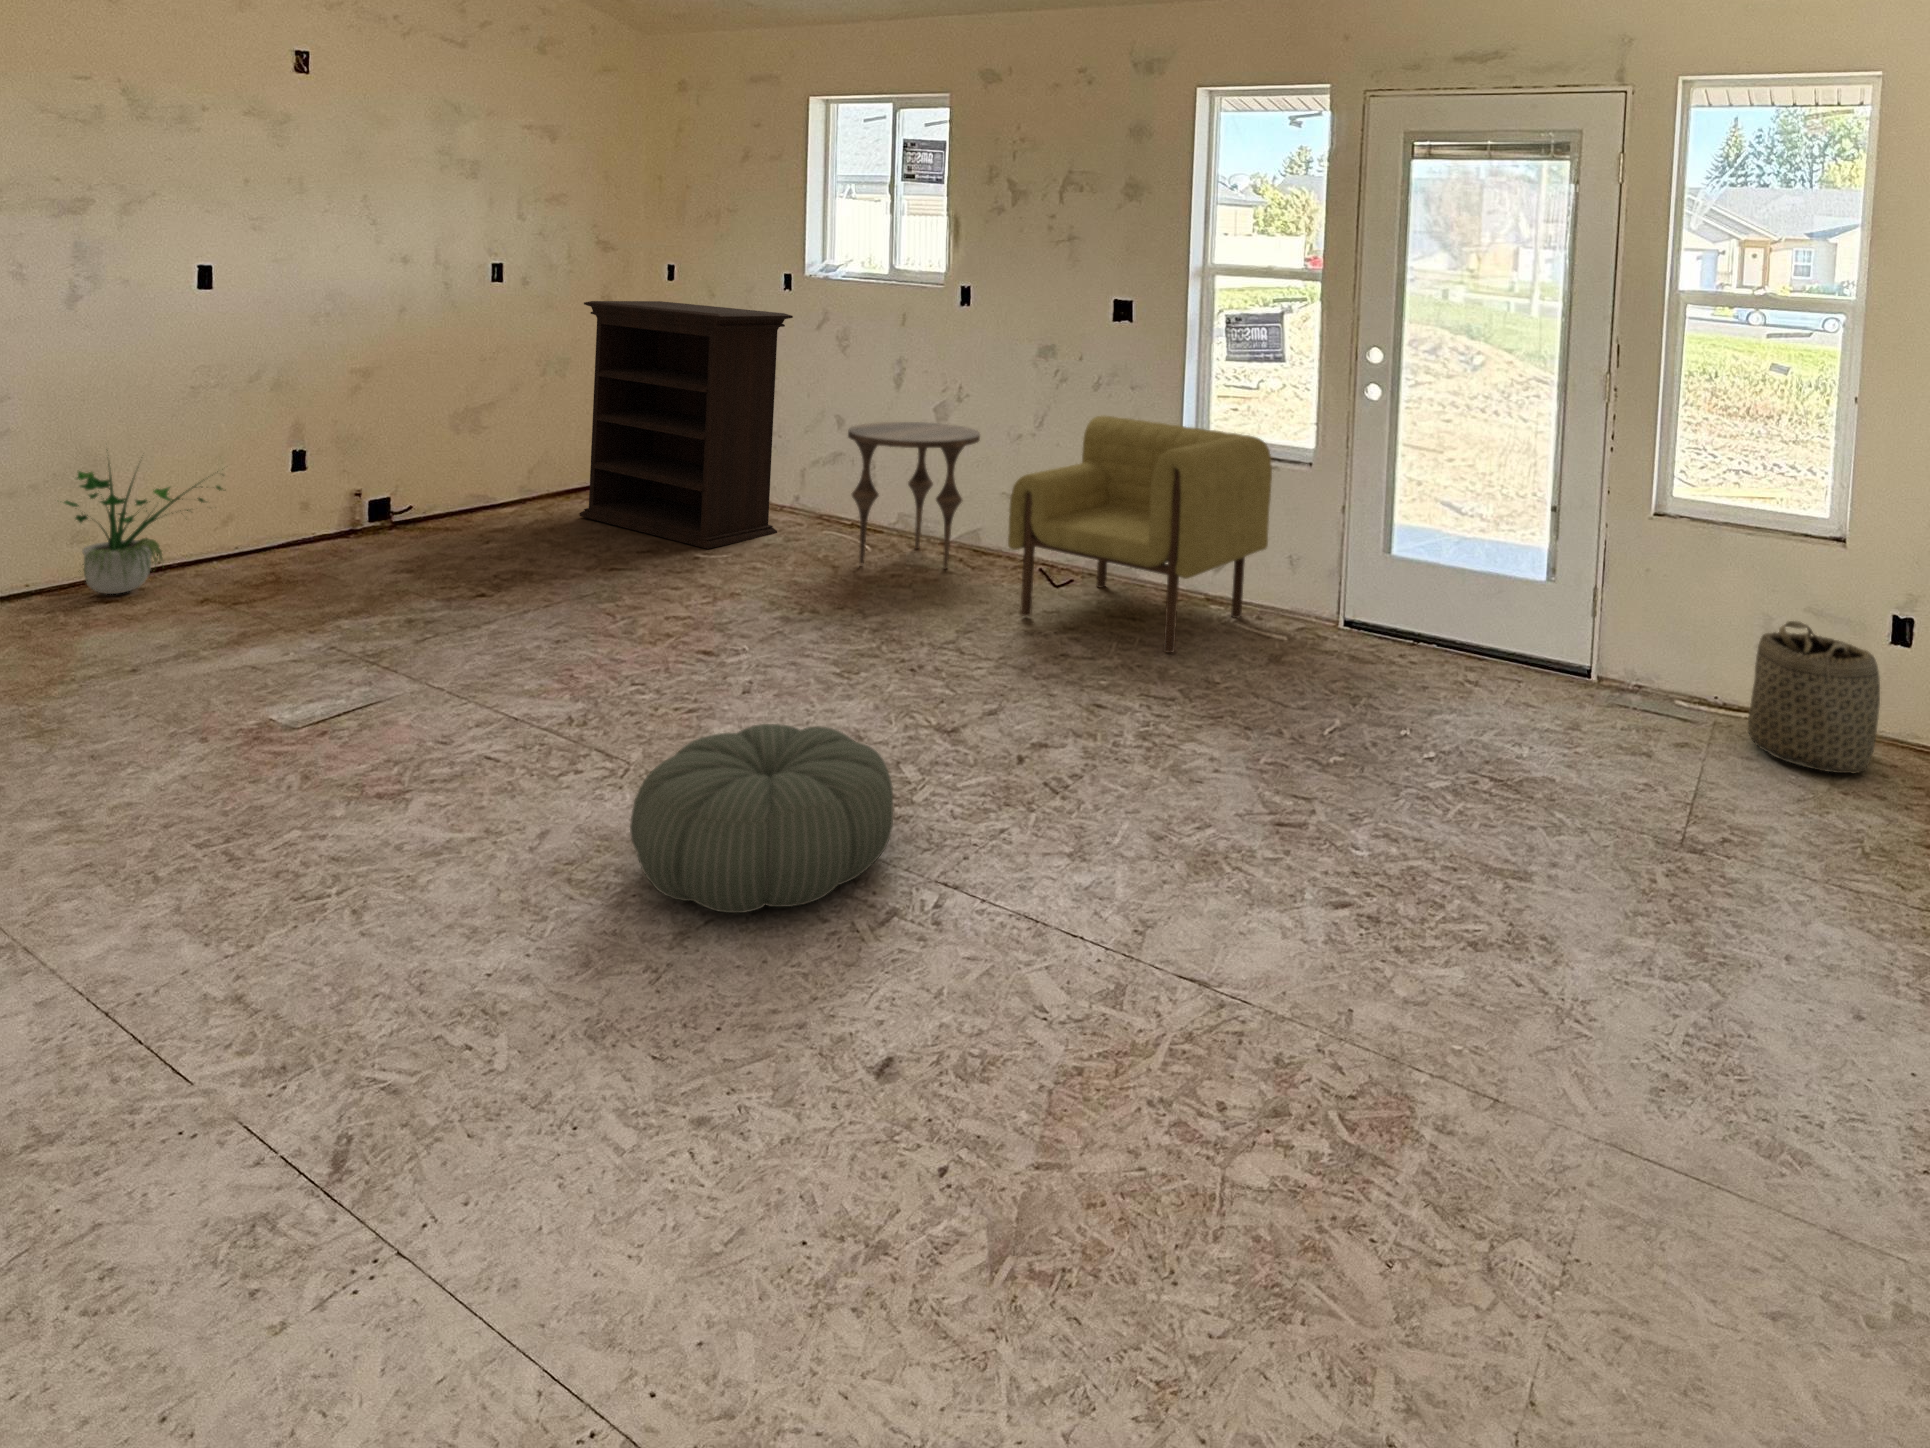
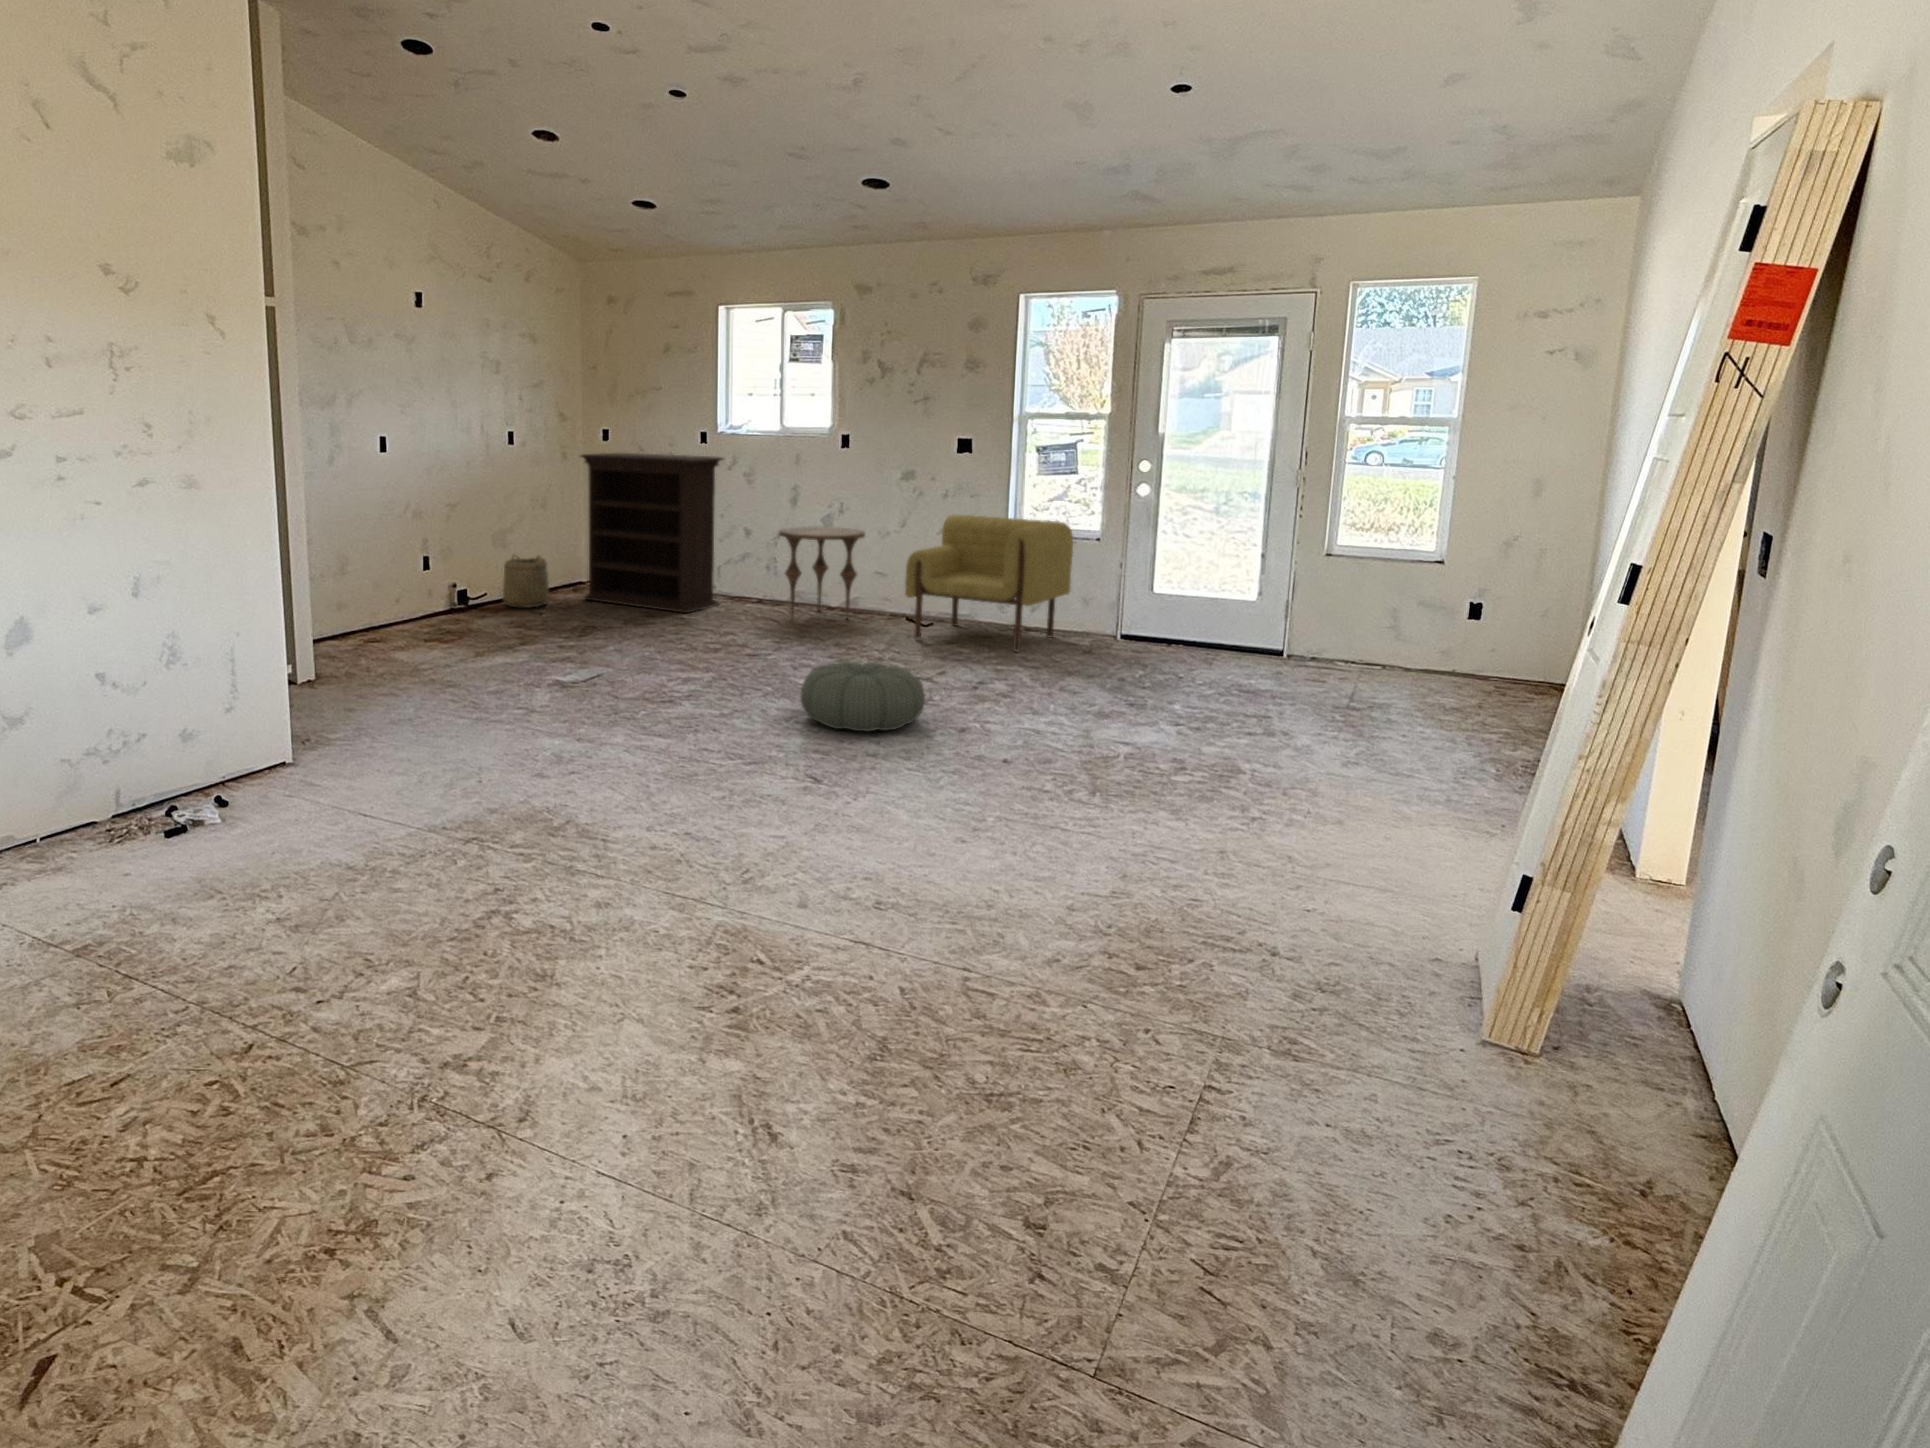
potted plant: present [64,471,223,594] -> none [346,548,416,639]
basket: present [1748,621,1880,773] -> present [503,554,549,607]

